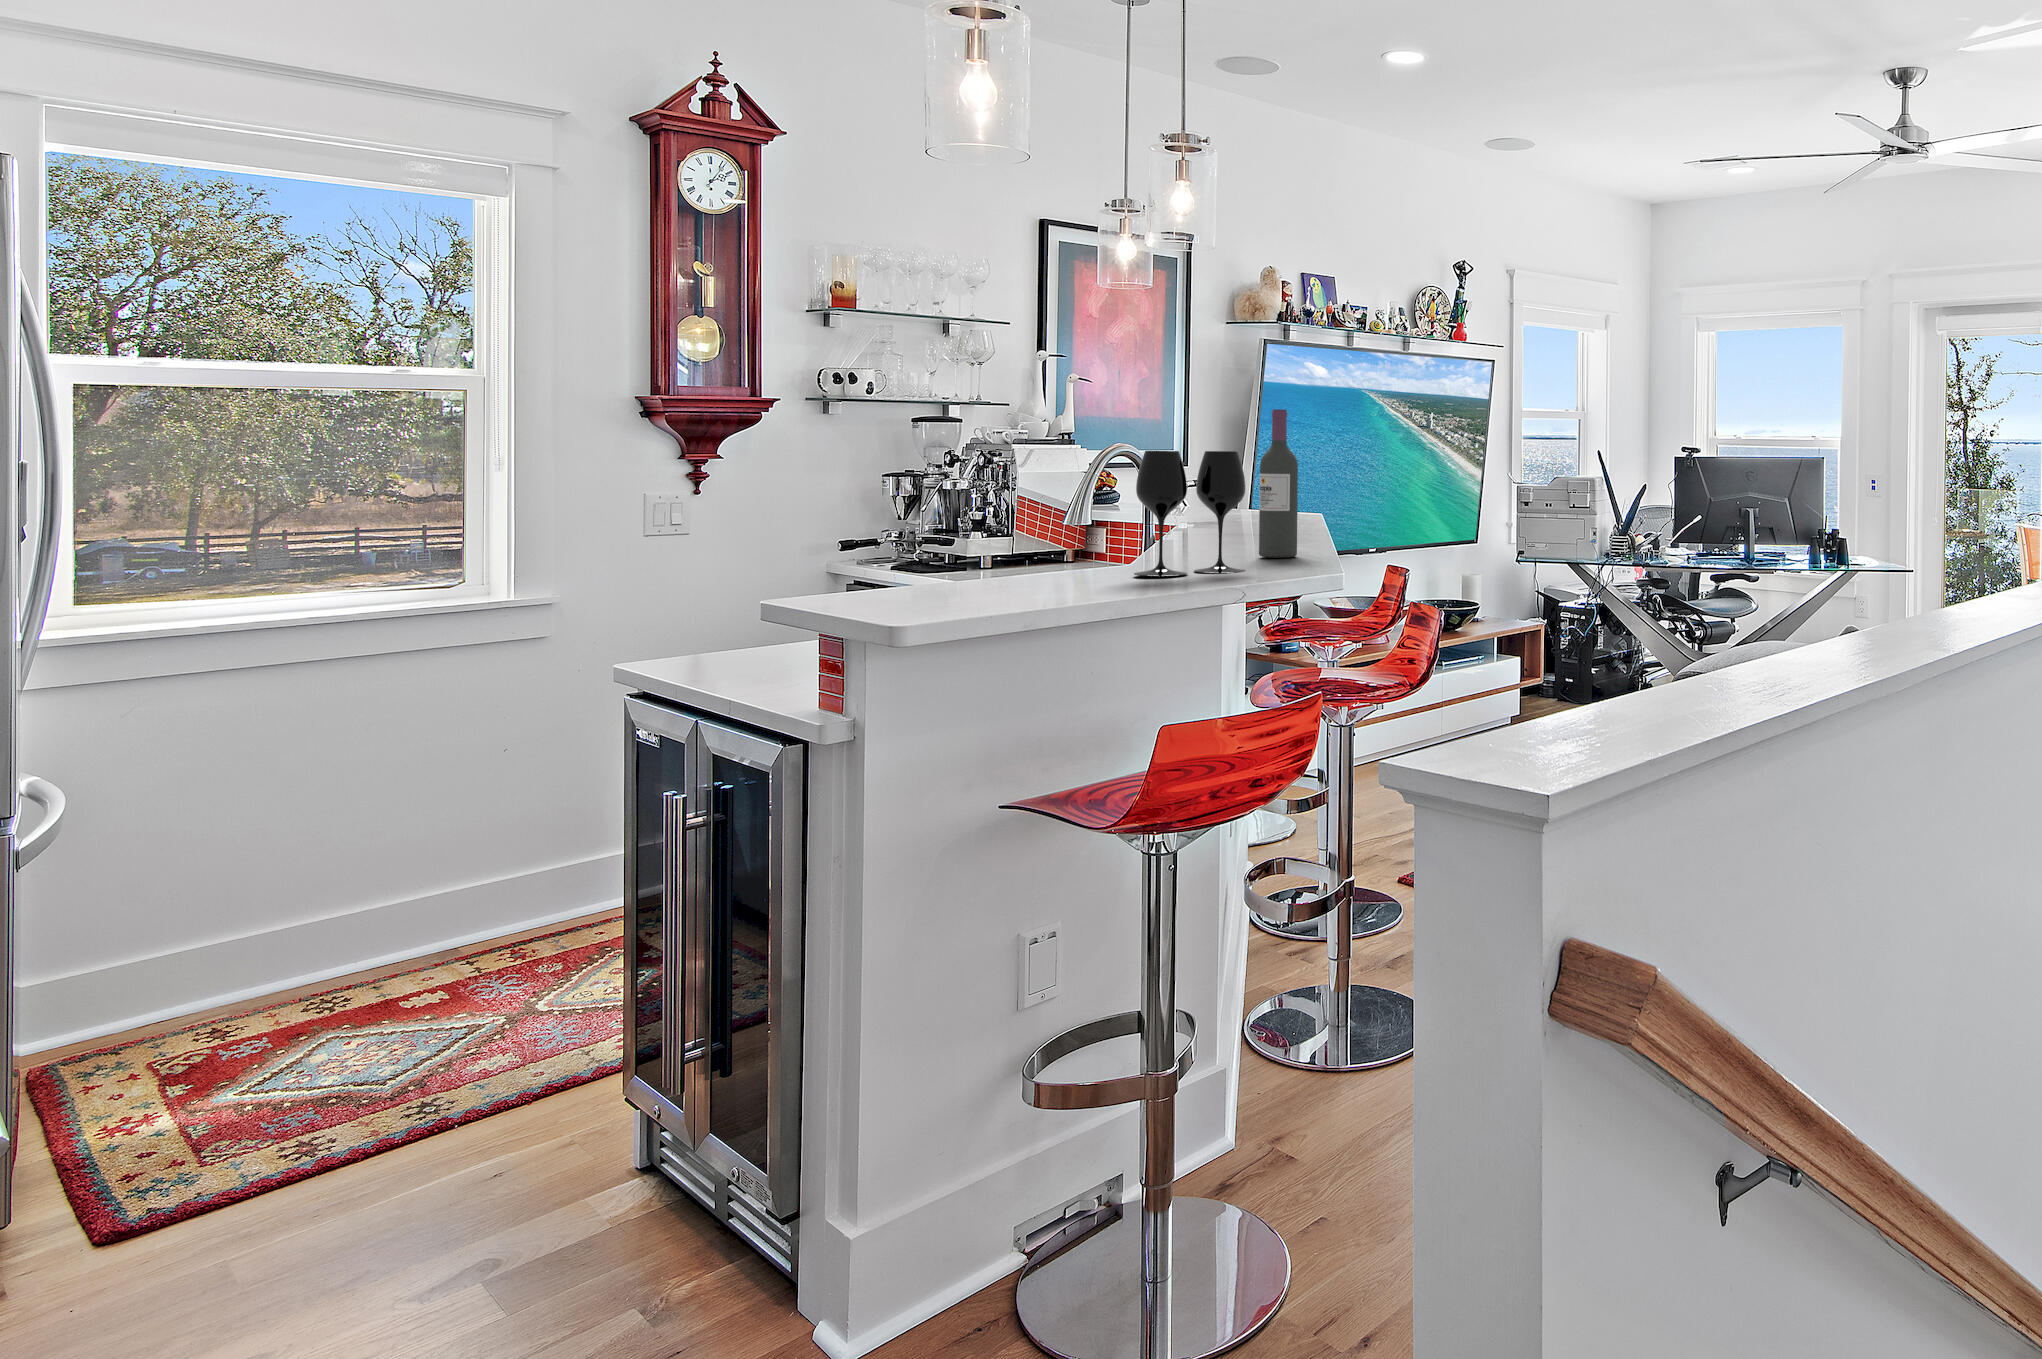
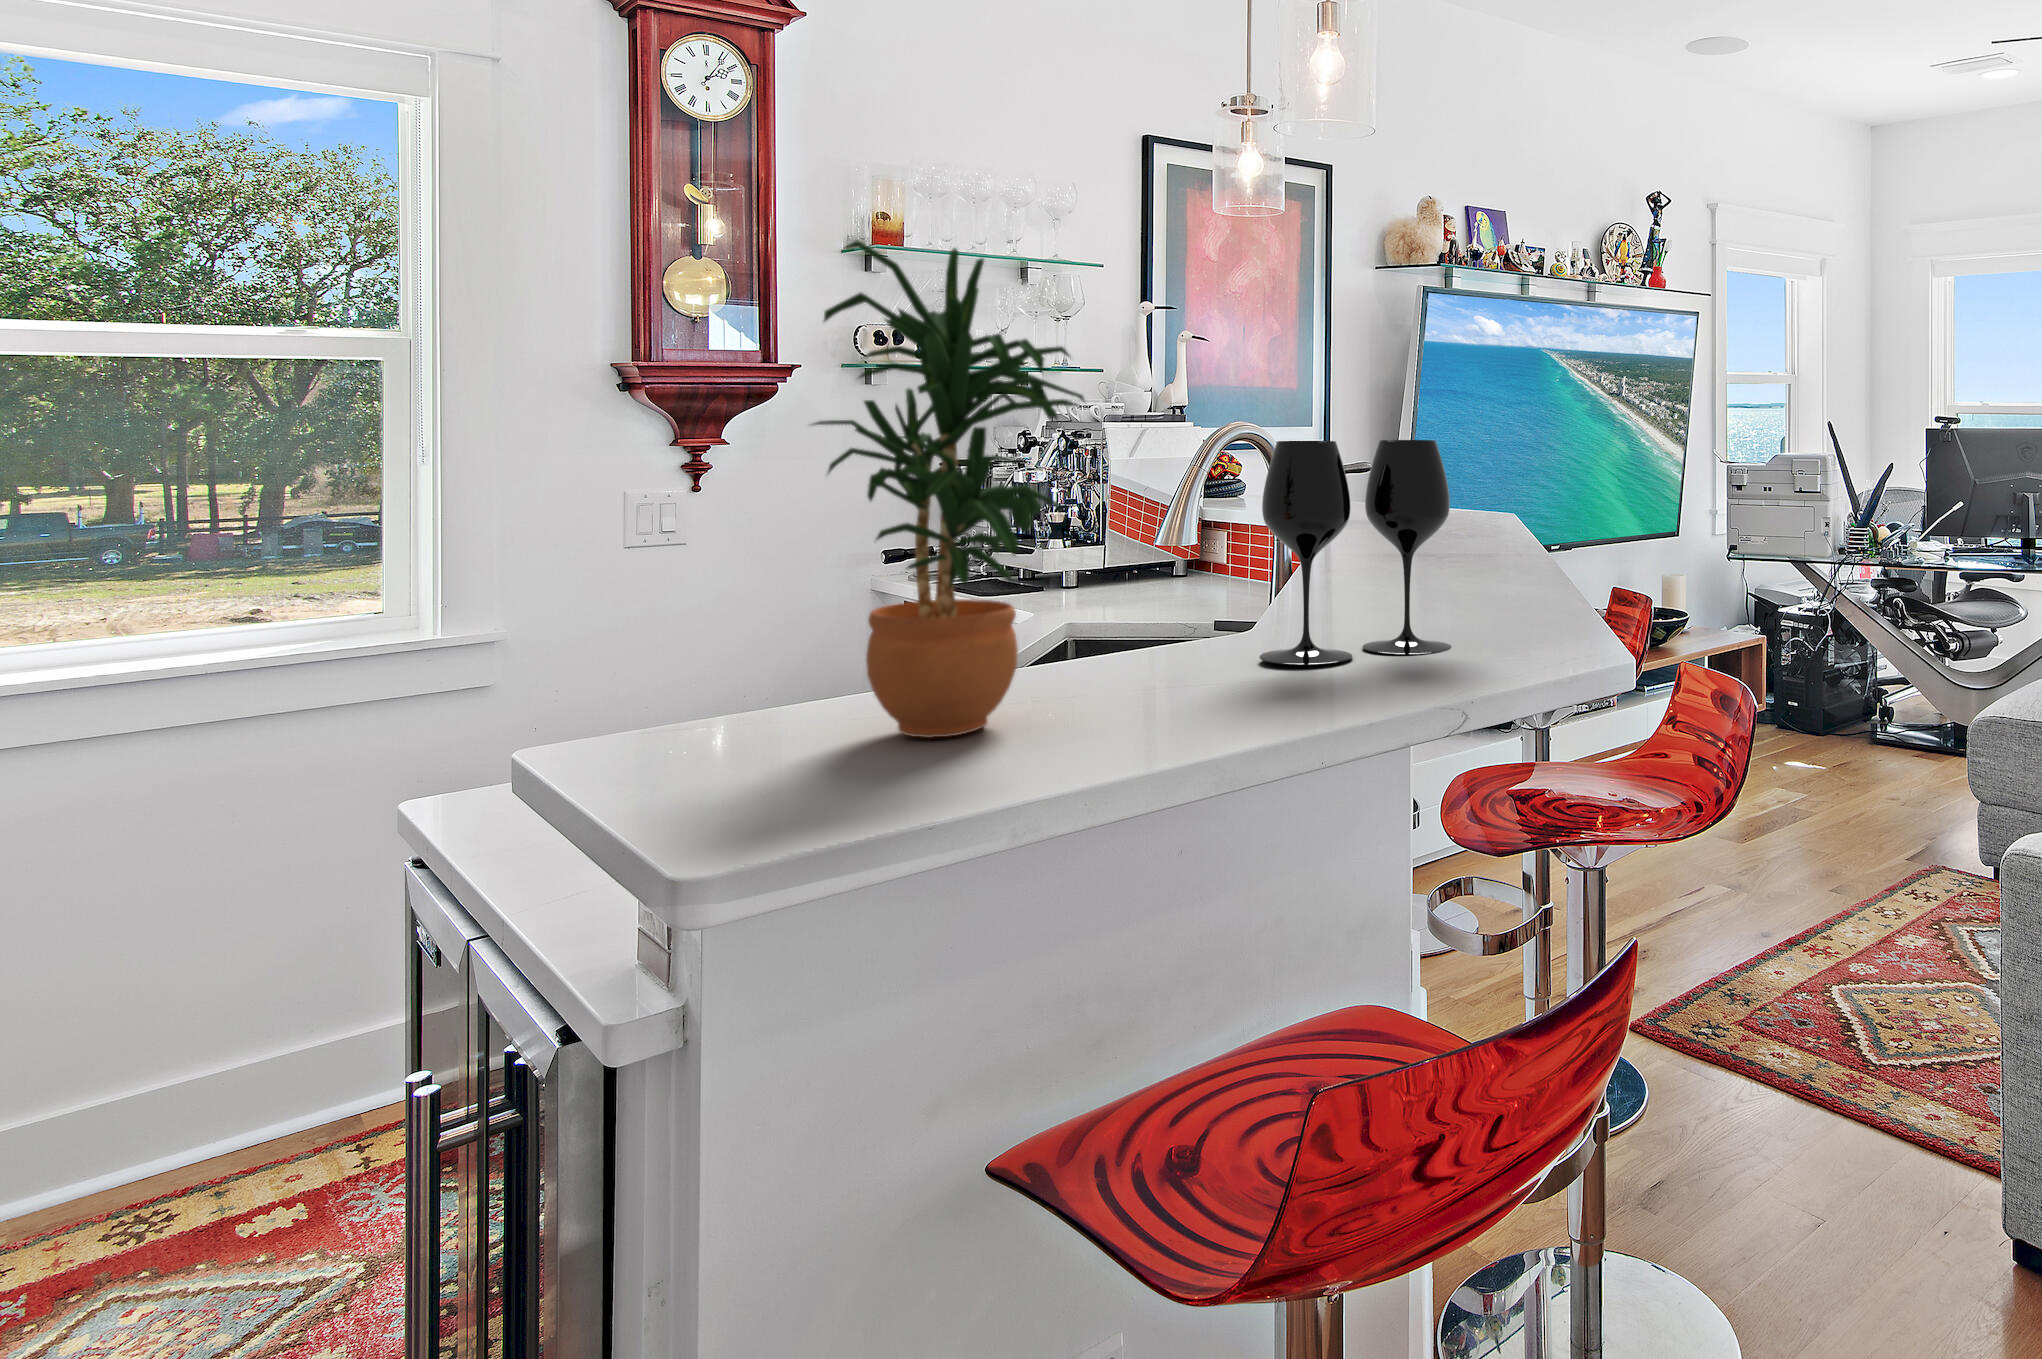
potted plant: none [896,342,1047,599] -> present [814,240,1085,738]
wine bottle: present [1259,409,1298,558] -> none [1461,368,1523,611]

